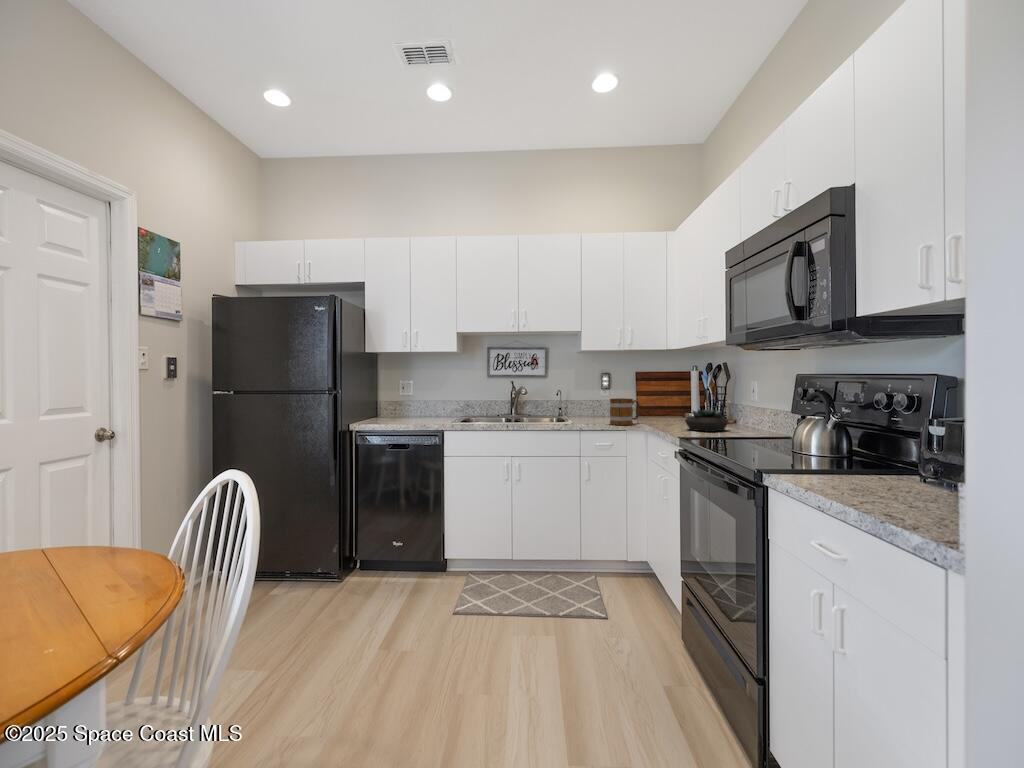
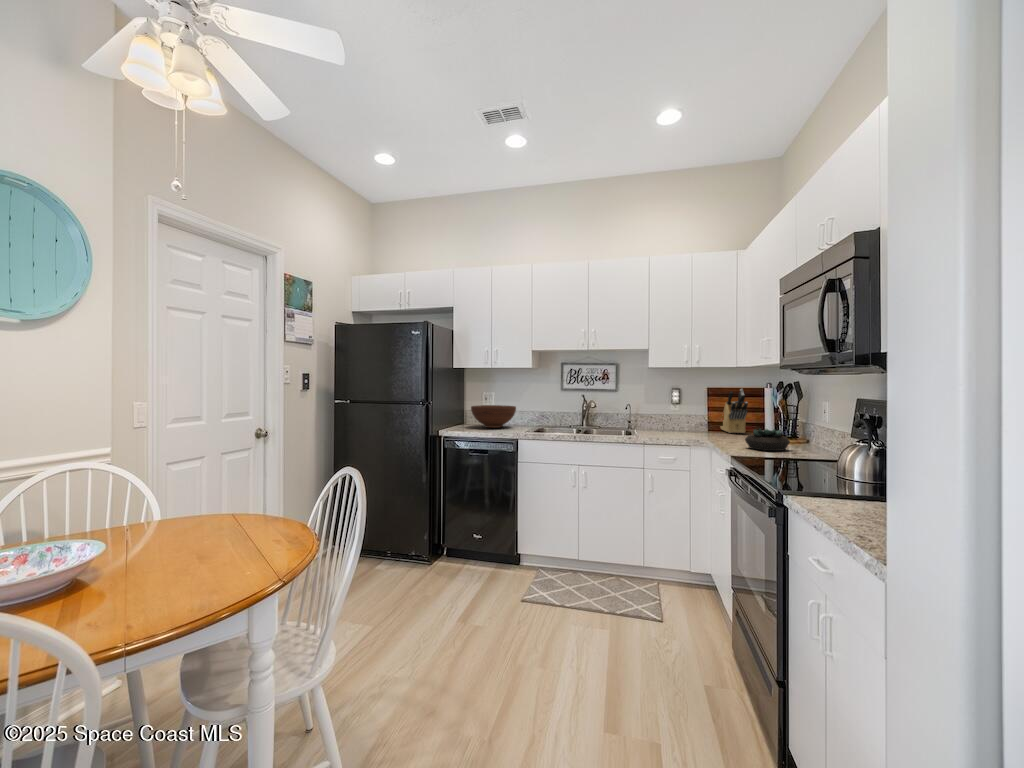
knife block: none [648,372,678,417] -> present [720,389,748,433]
fruit bowl: none [384,395,436,420] -> present [471,405,516,428]
mug: present [610,398,639,425] -> none [674,415,704,441]

